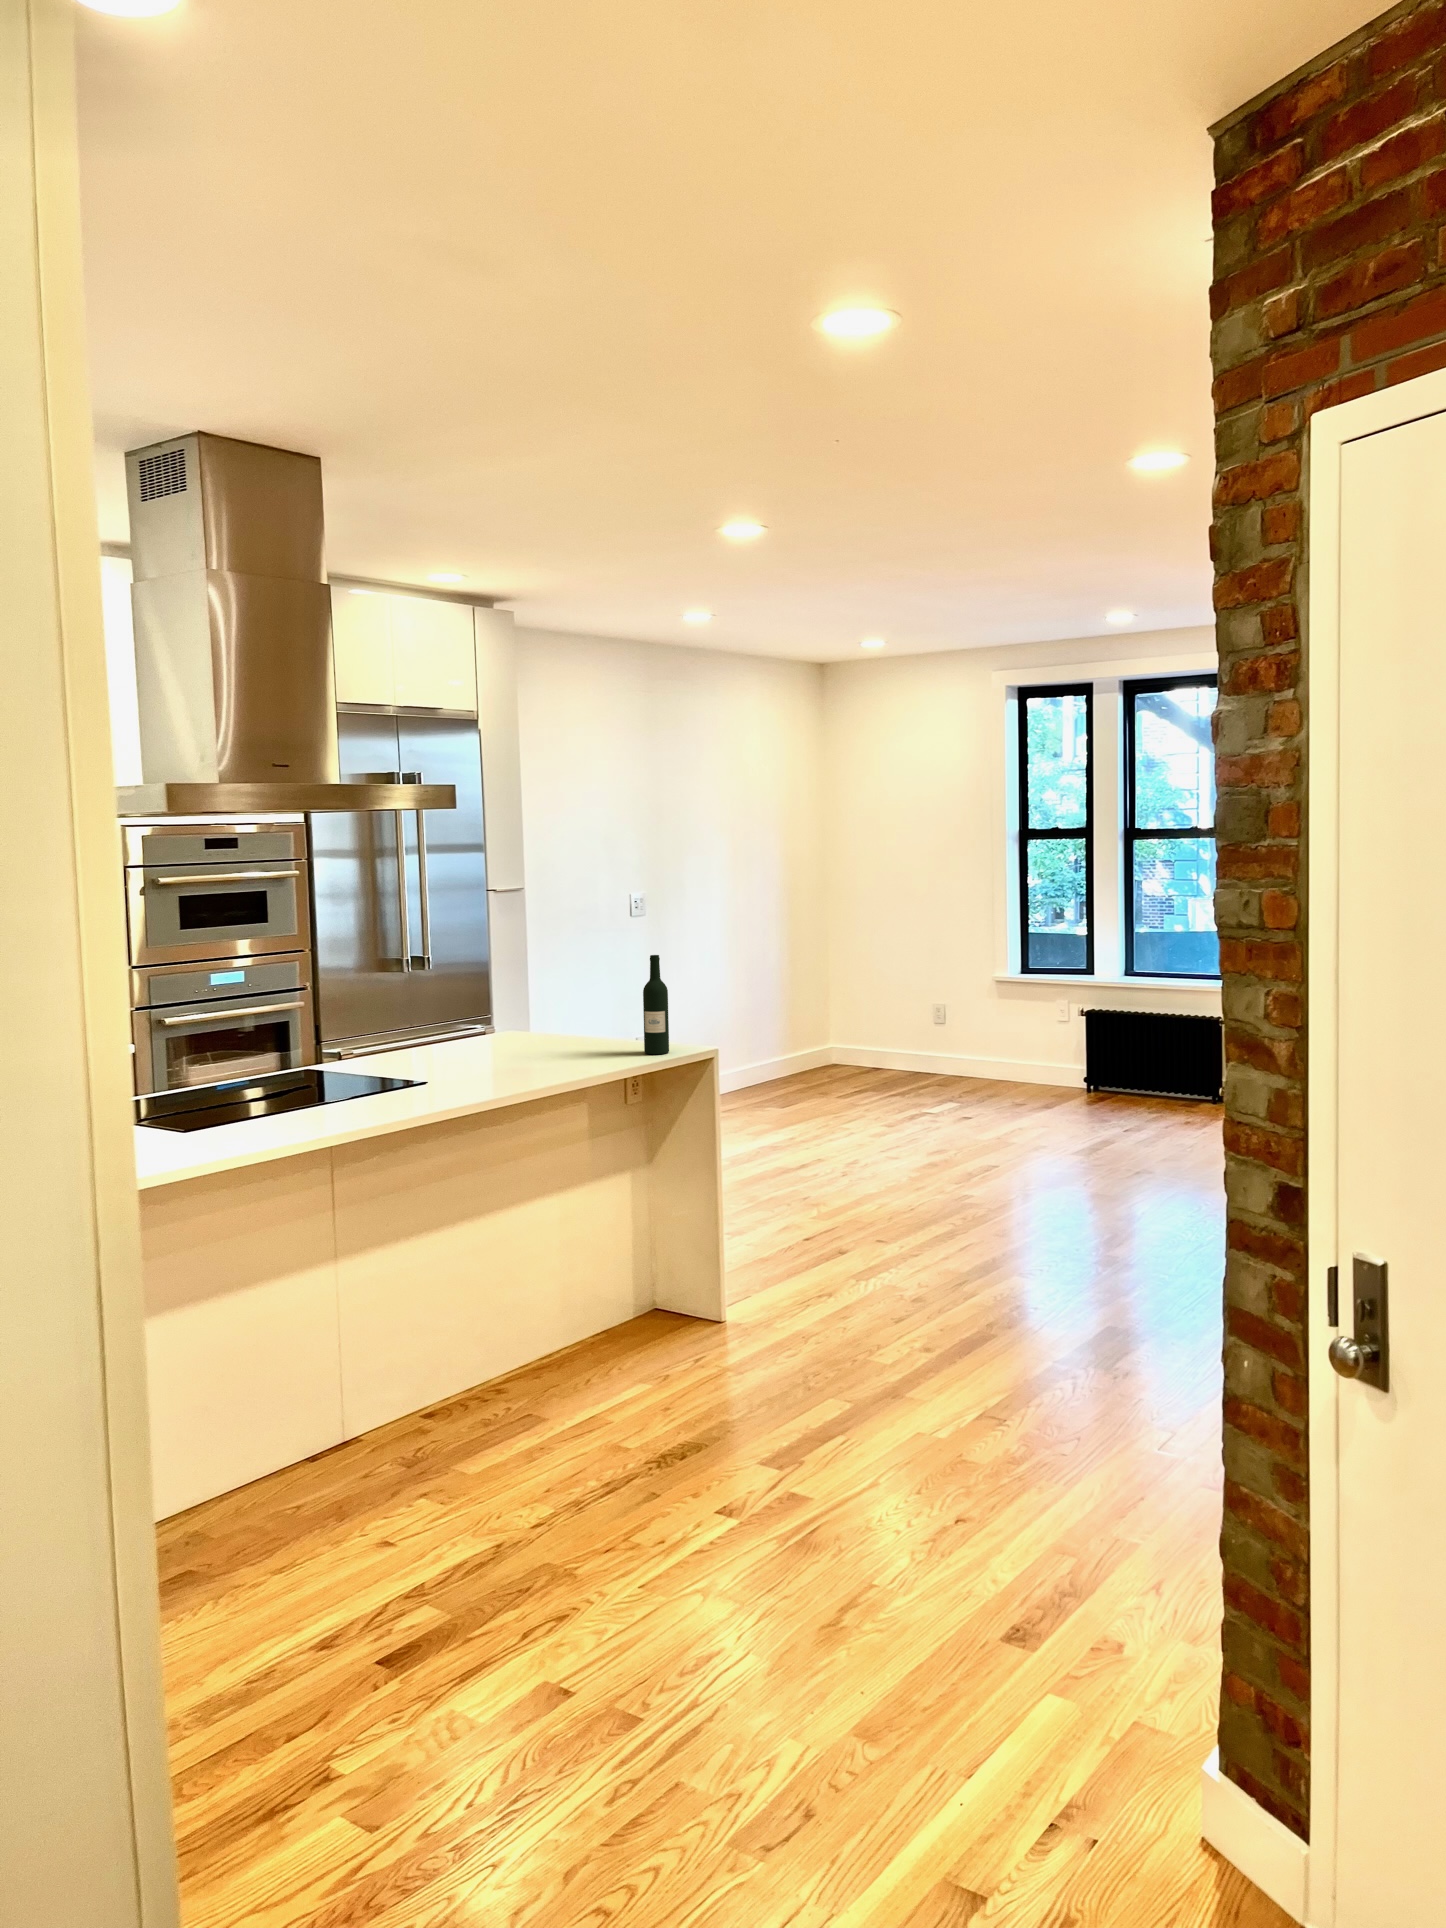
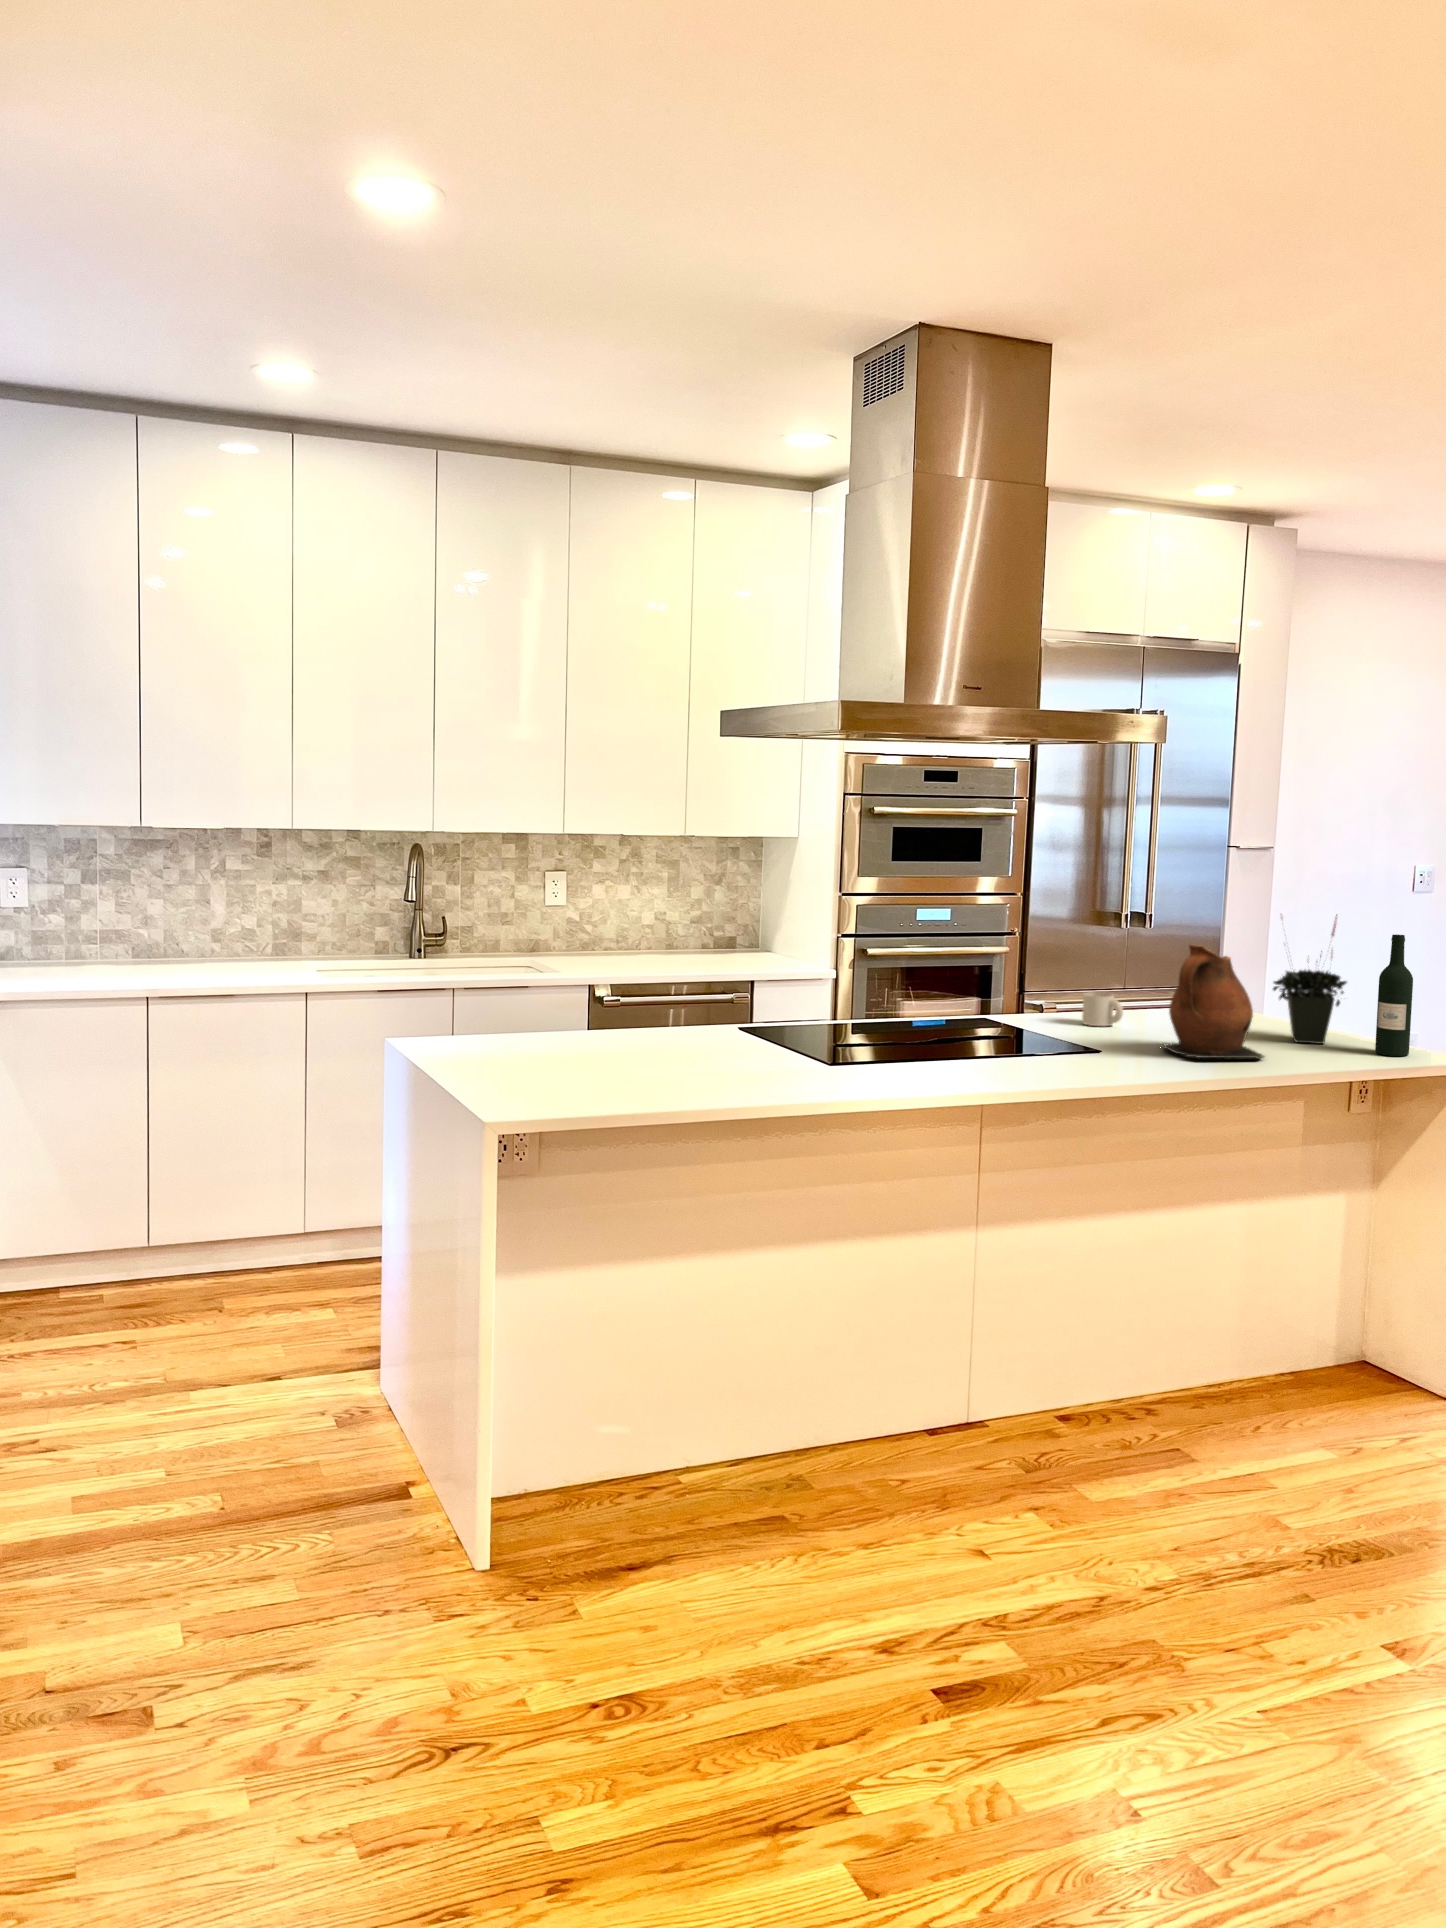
potted plant: none [560,941,620,1053] -> present [1273,915,1347,1044]
ceramic pitcher: none [474,976,565,1075] -> present [1164,945,1264,1059]
mug: none [398,1029,436,1060] -> present [1082,992,1123,1026]

